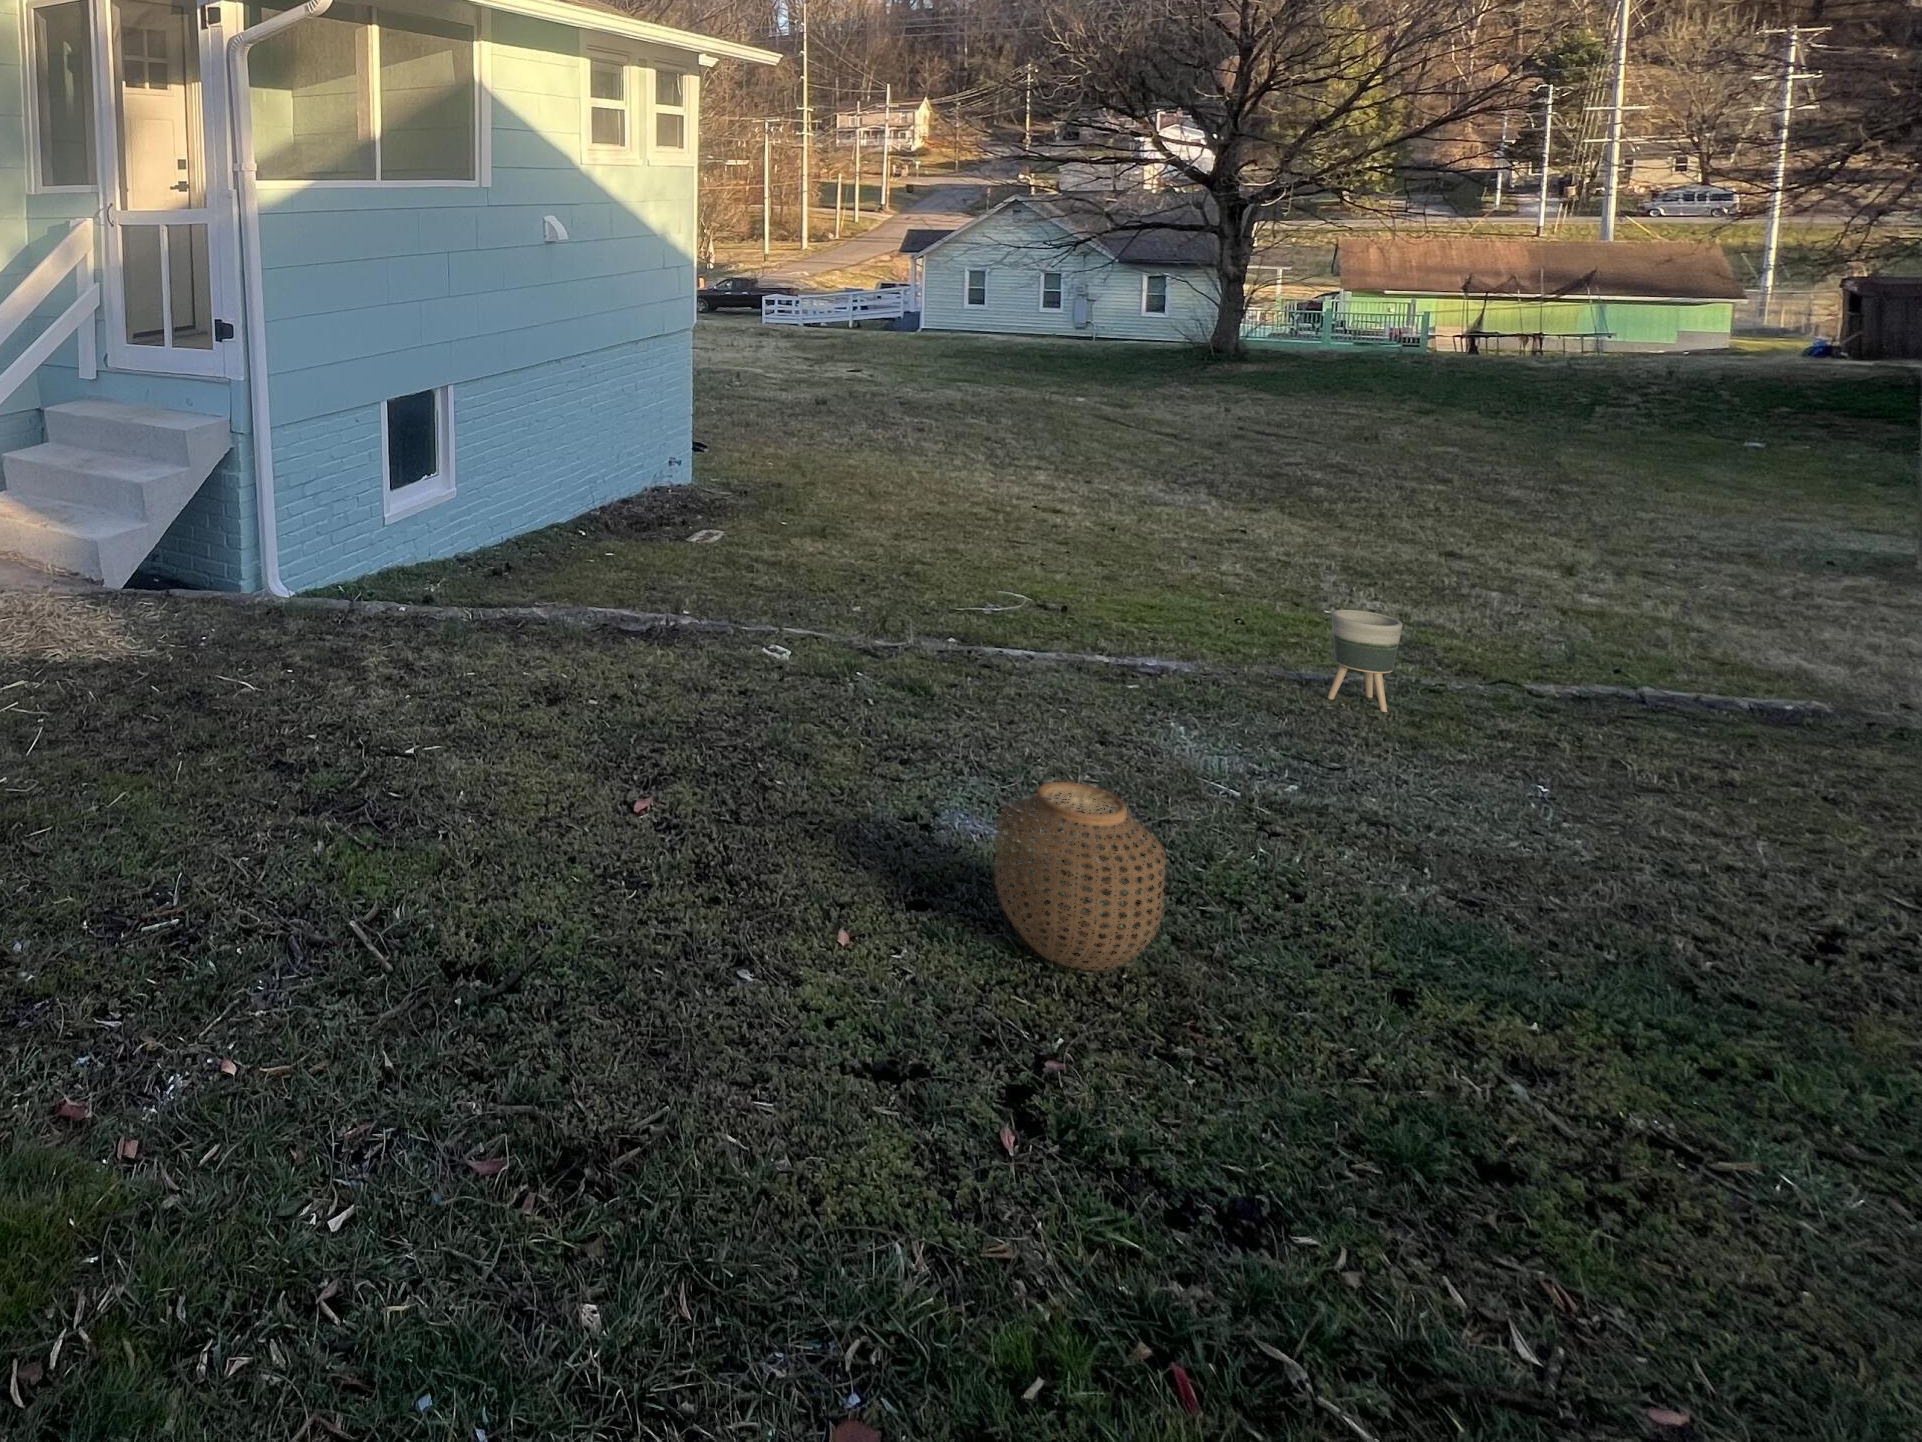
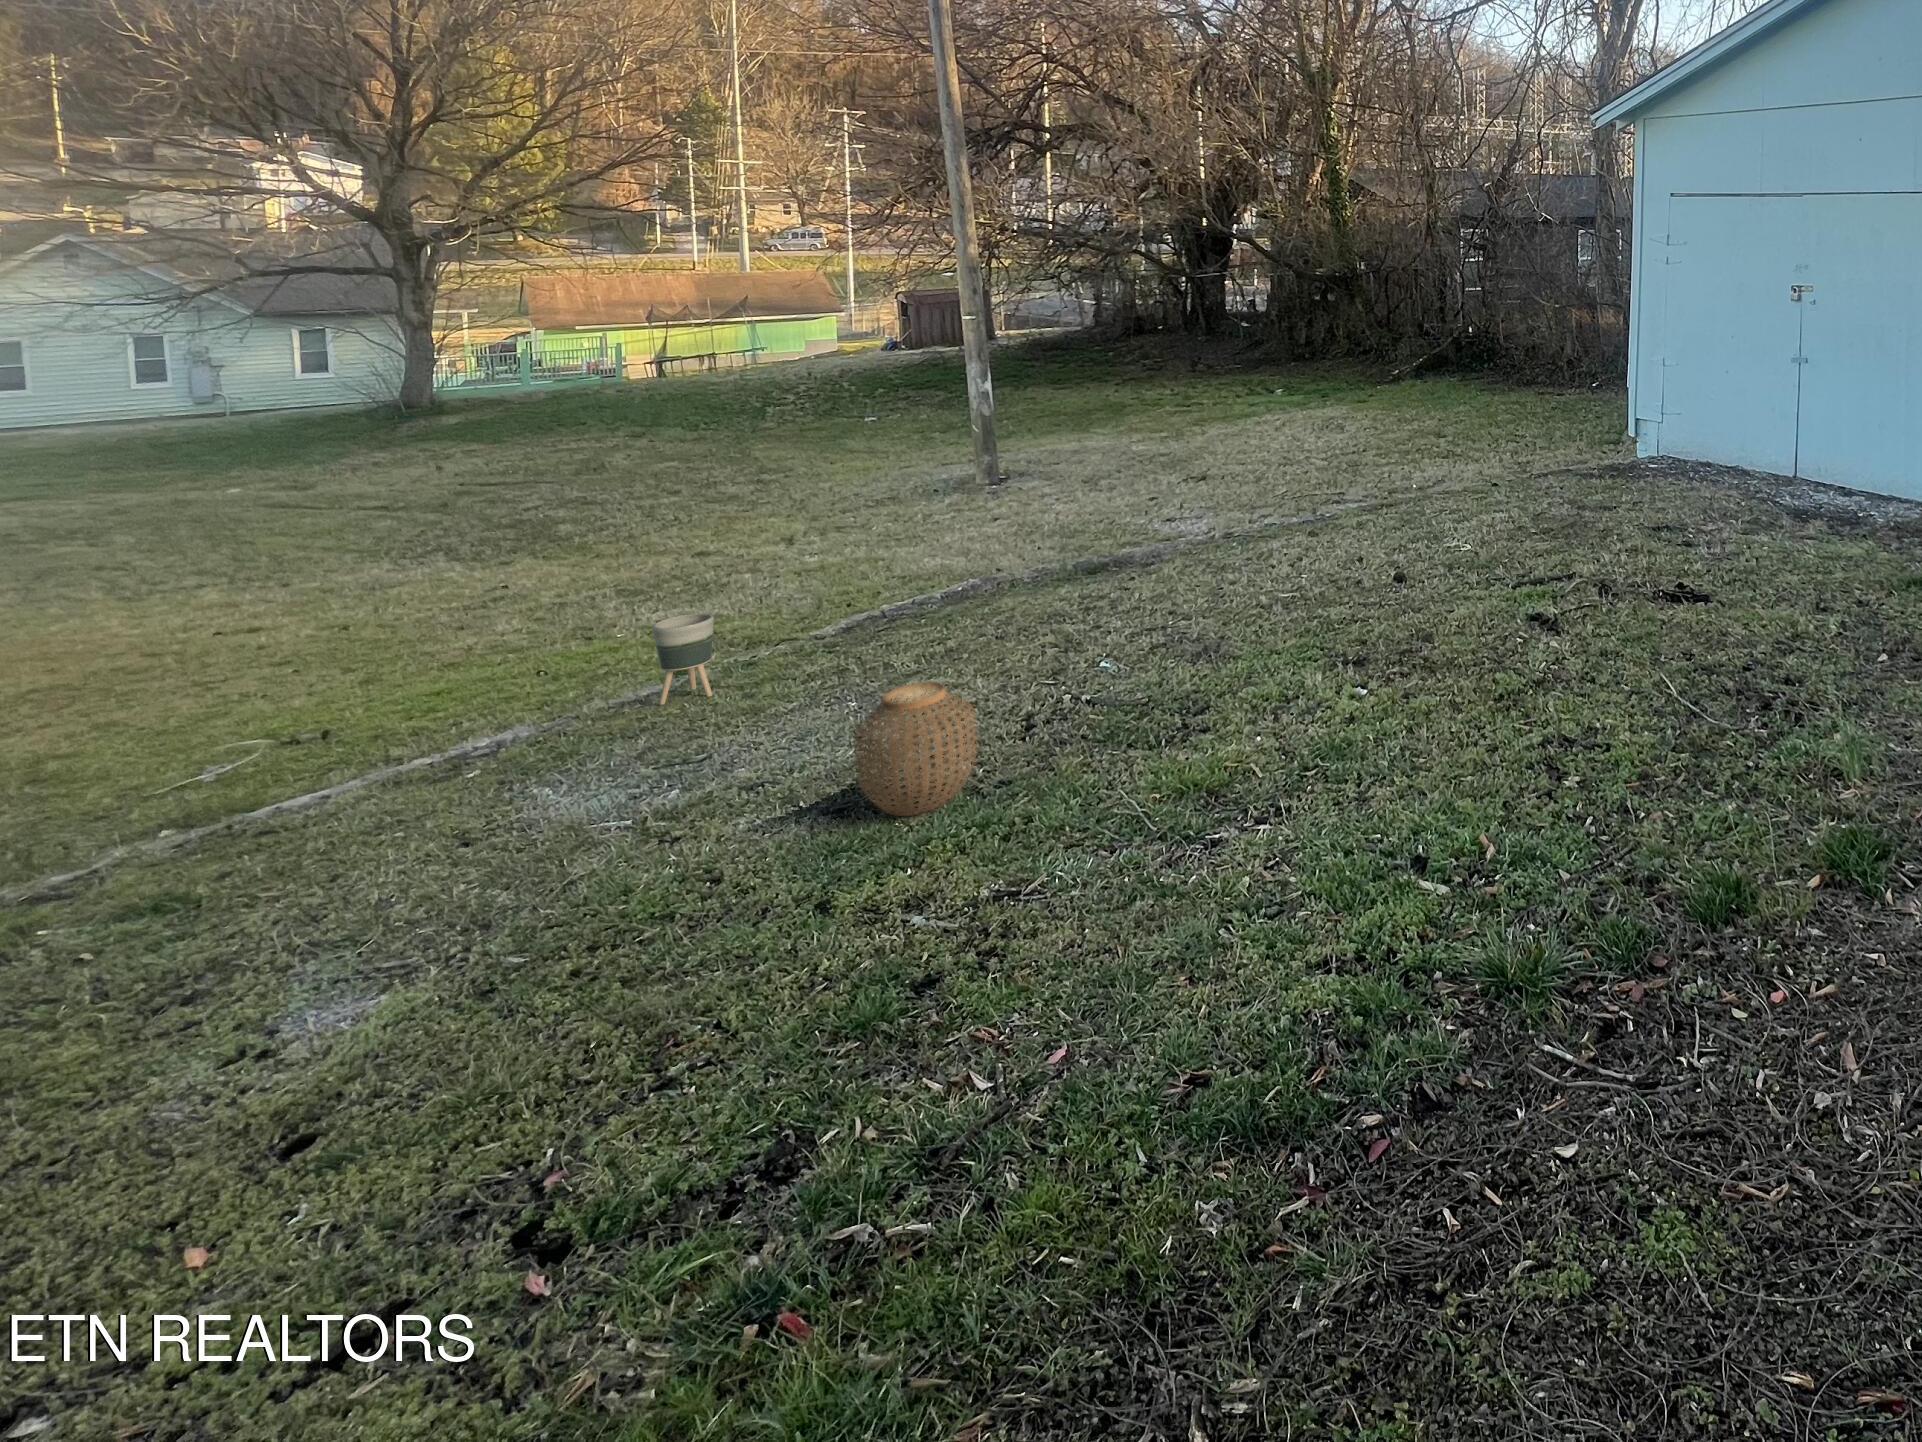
woven basket: present [994,782,1166,971] -> present [854,682,977,816]

